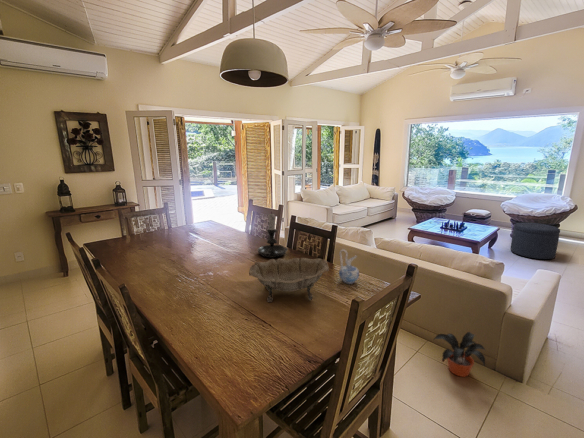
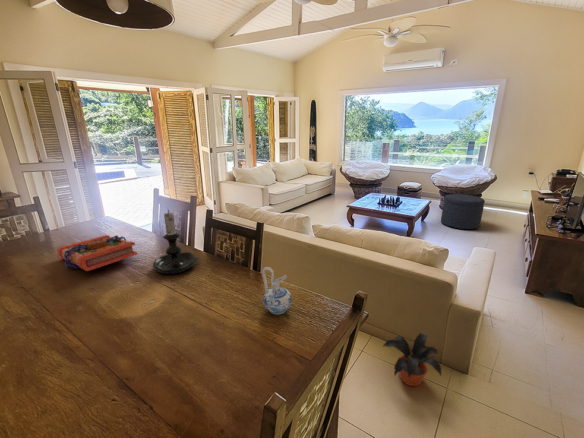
book: none [192,231,245,251] -> present [58,235,137,271]
decorative bowl: present [249,258,329,302] -> none [101,287,242,379]

